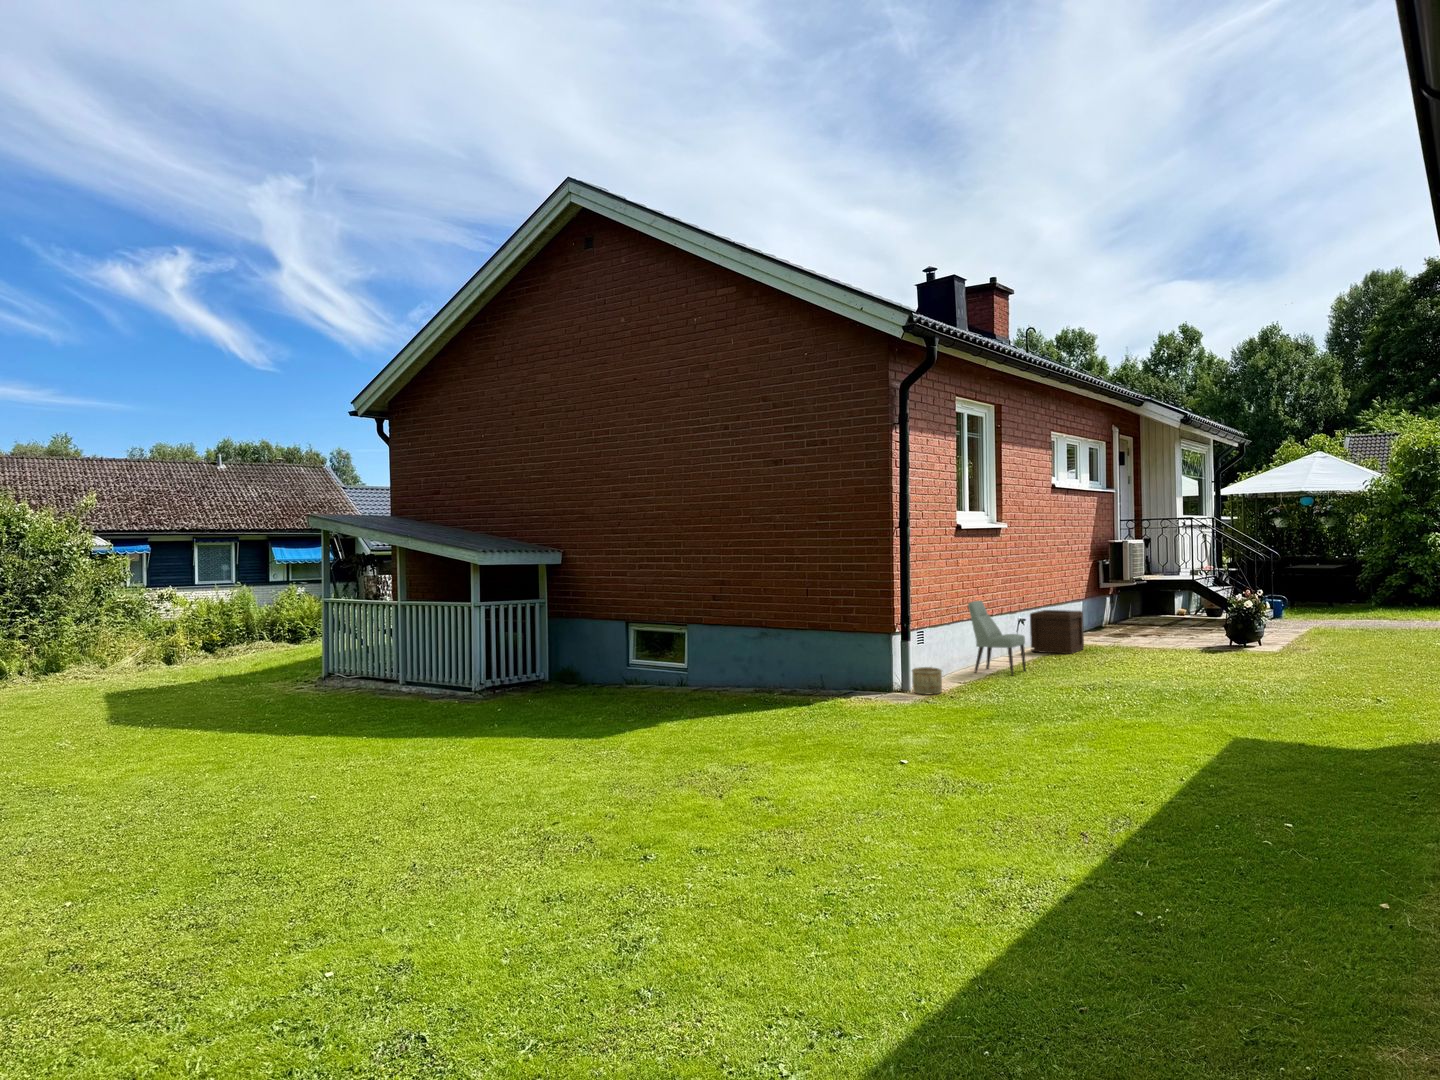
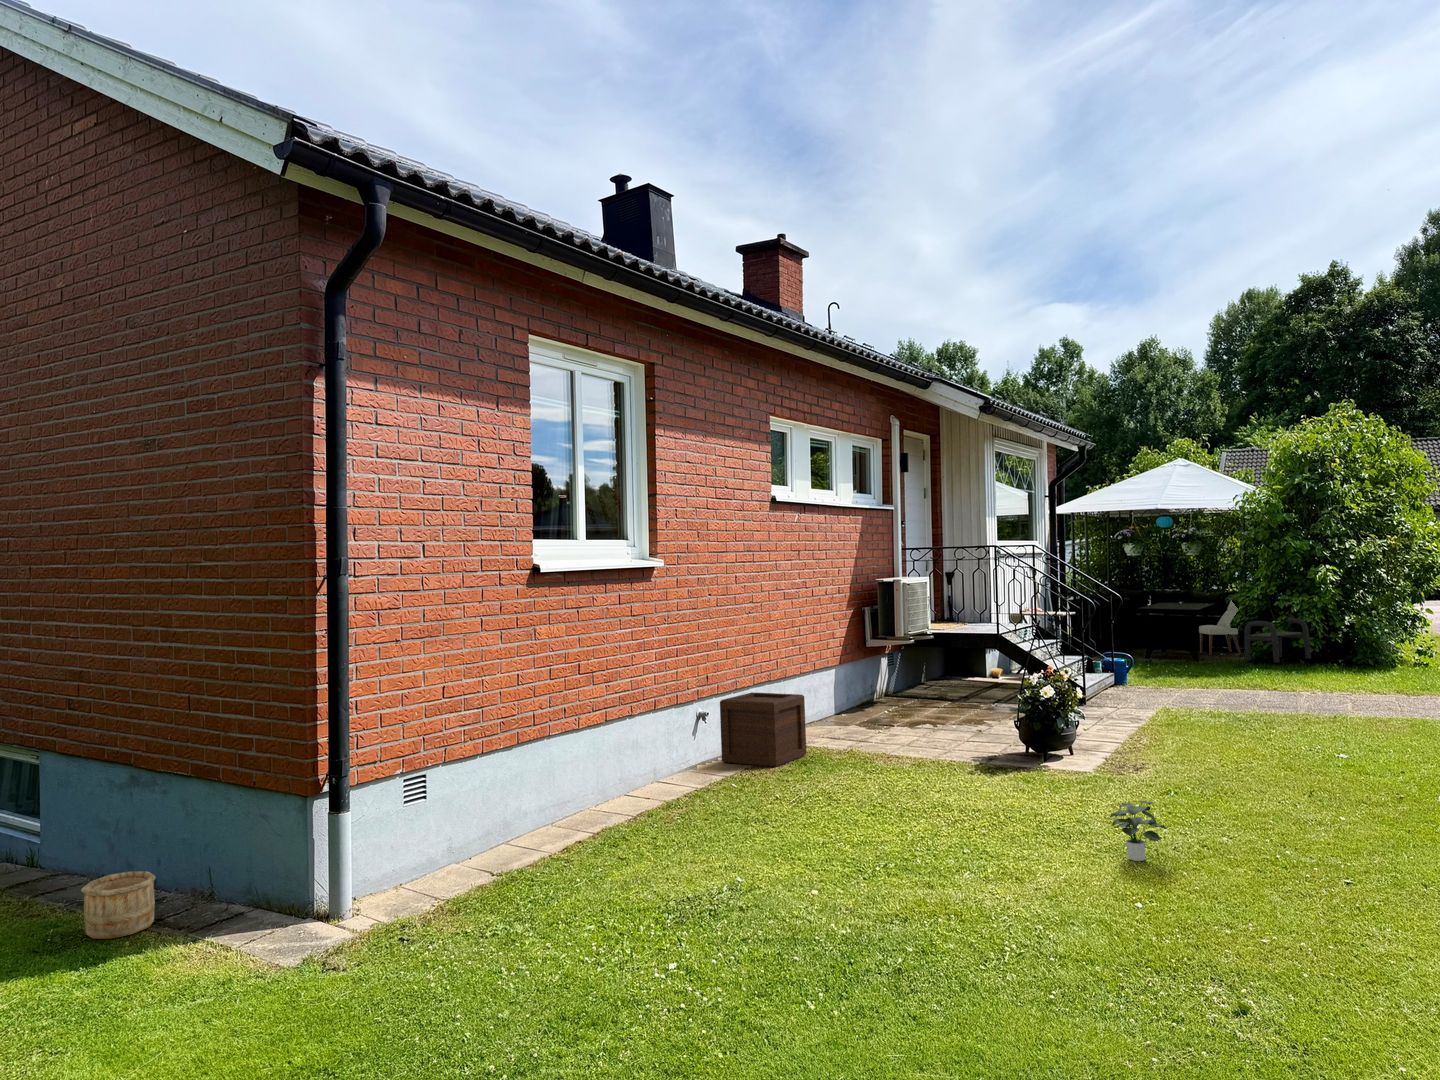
bench: none [1371,573,1425,606] -> present [1245,618,1311,663]
chair: present [968,601,1026,676] -> present [1199,600,1241,655]
potted plant: none [1324,655,1362,687] -> present [1109,800,1168,861]
wooden bucket: present [912,667,942,695] -> present [81,871,156,939]

